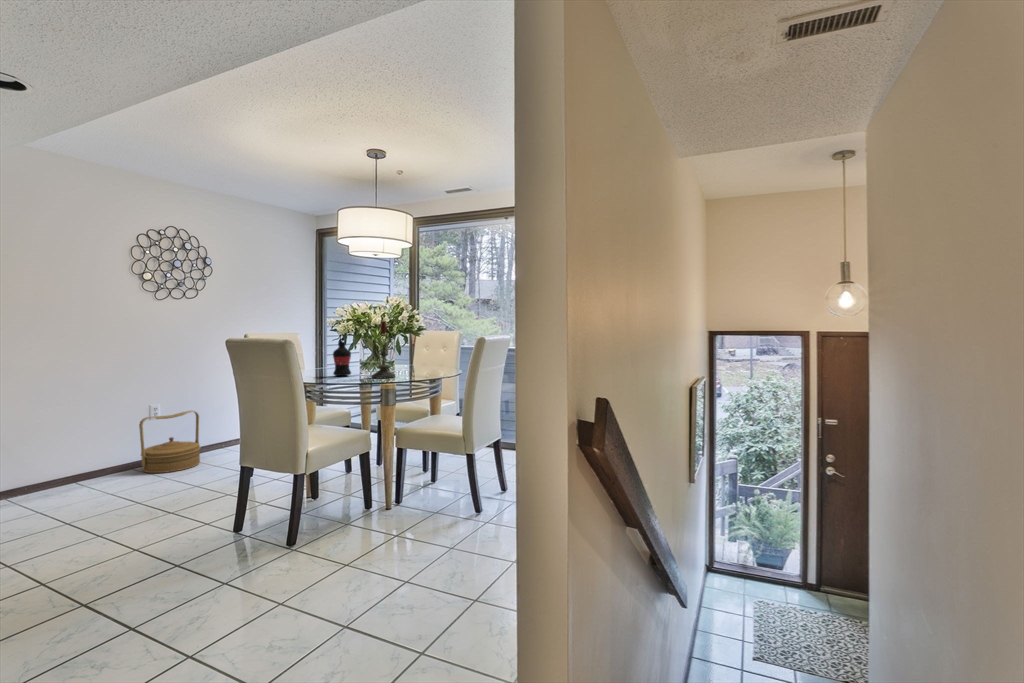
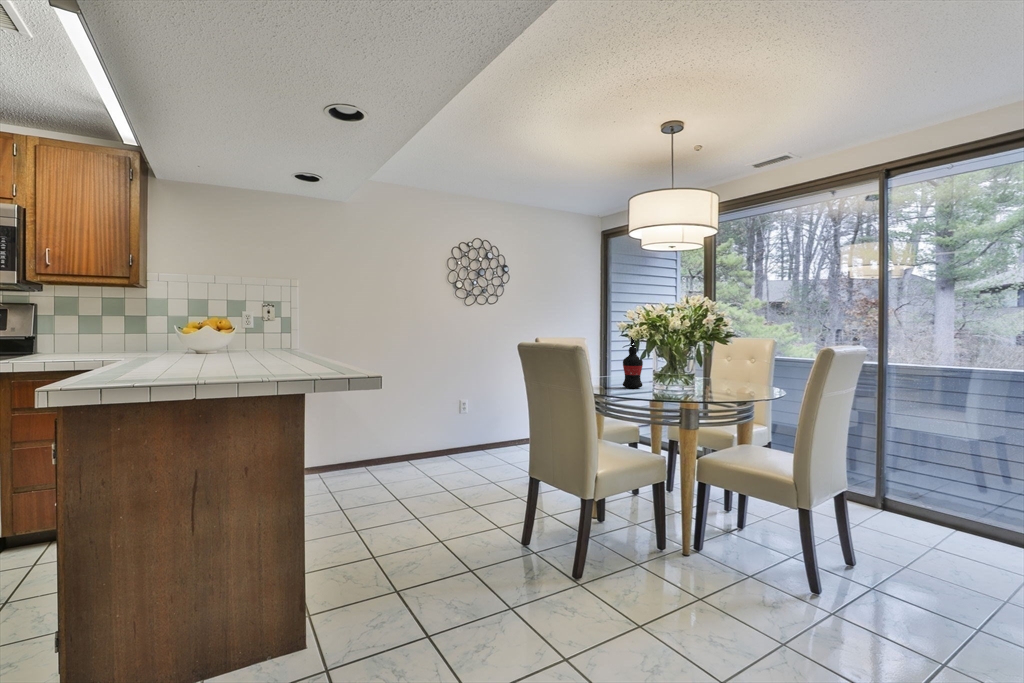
candle: present [372,321,395,378] -> none [668,323,697,395]
woven basket: present [139,411,201,473] -> none [450,410,496,466]

